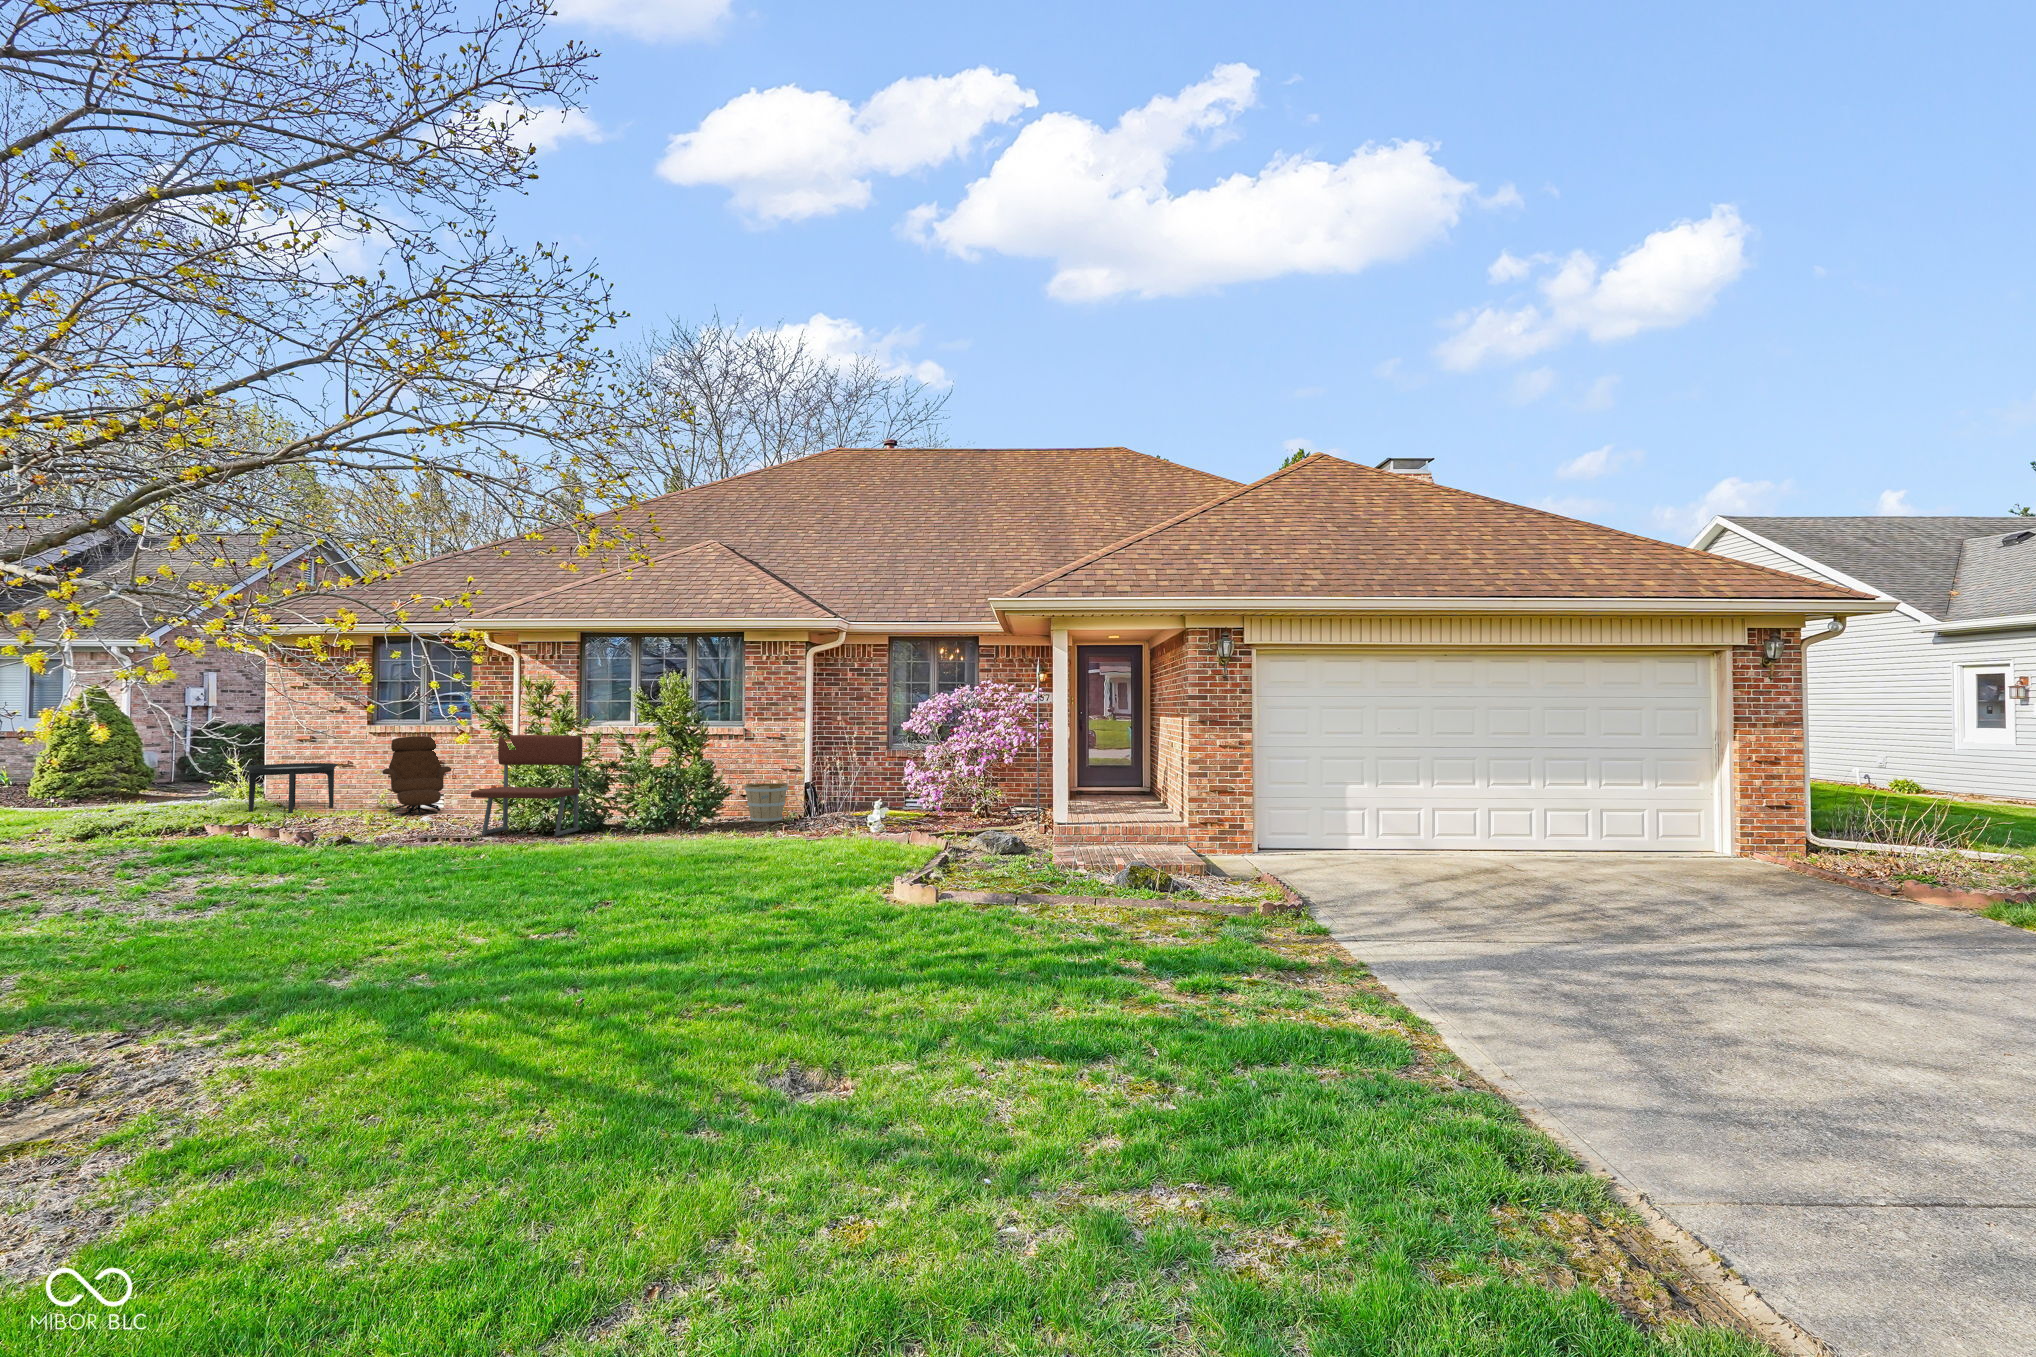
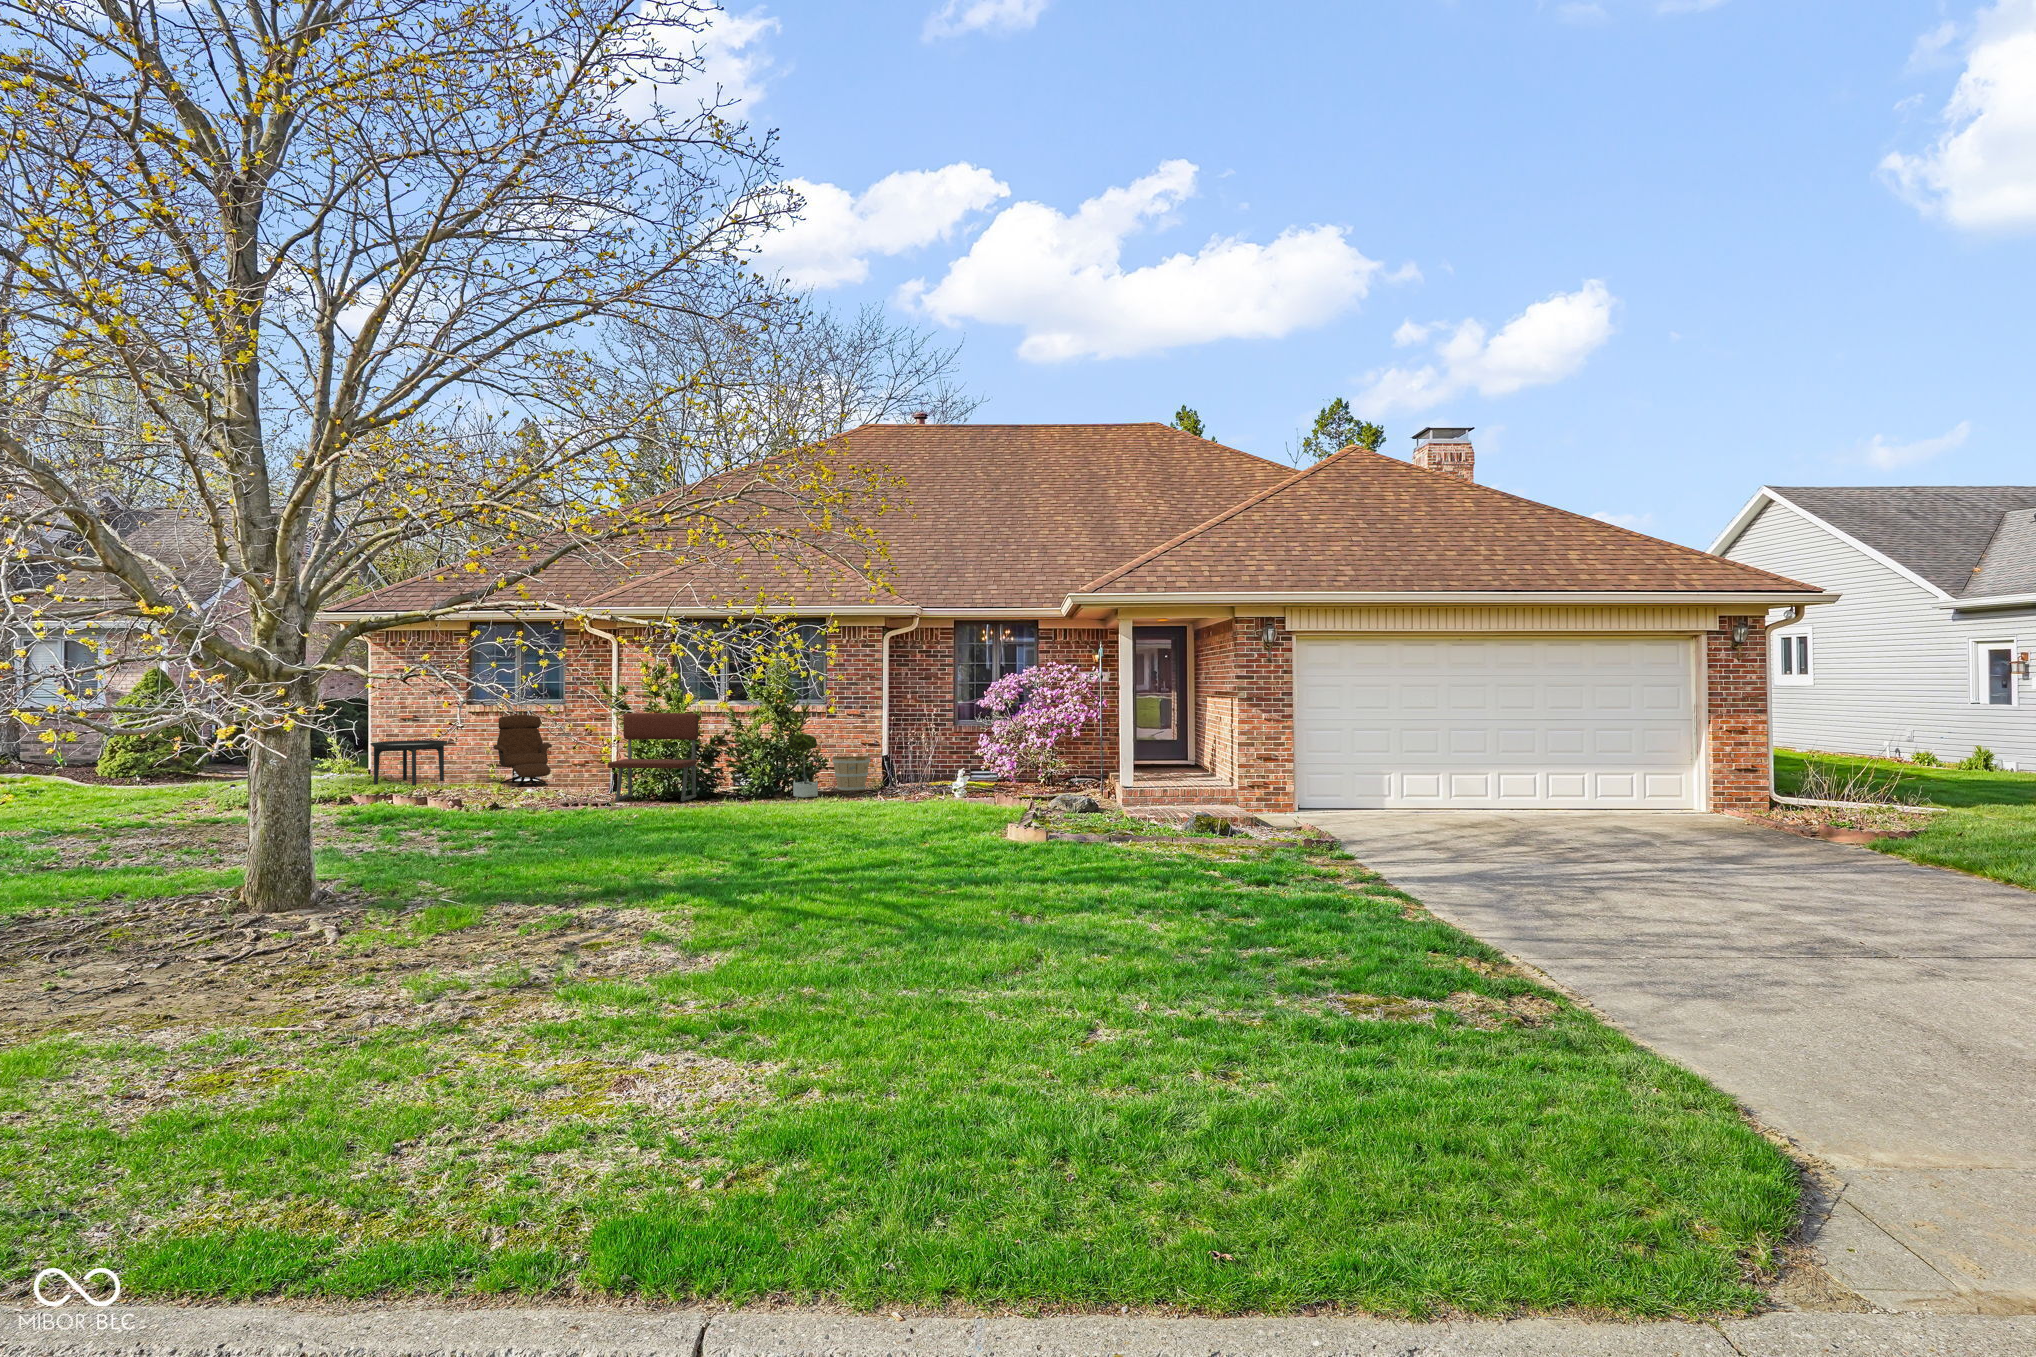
potted tree: none [687,758,720,831] -> present [789,733,818,797]

